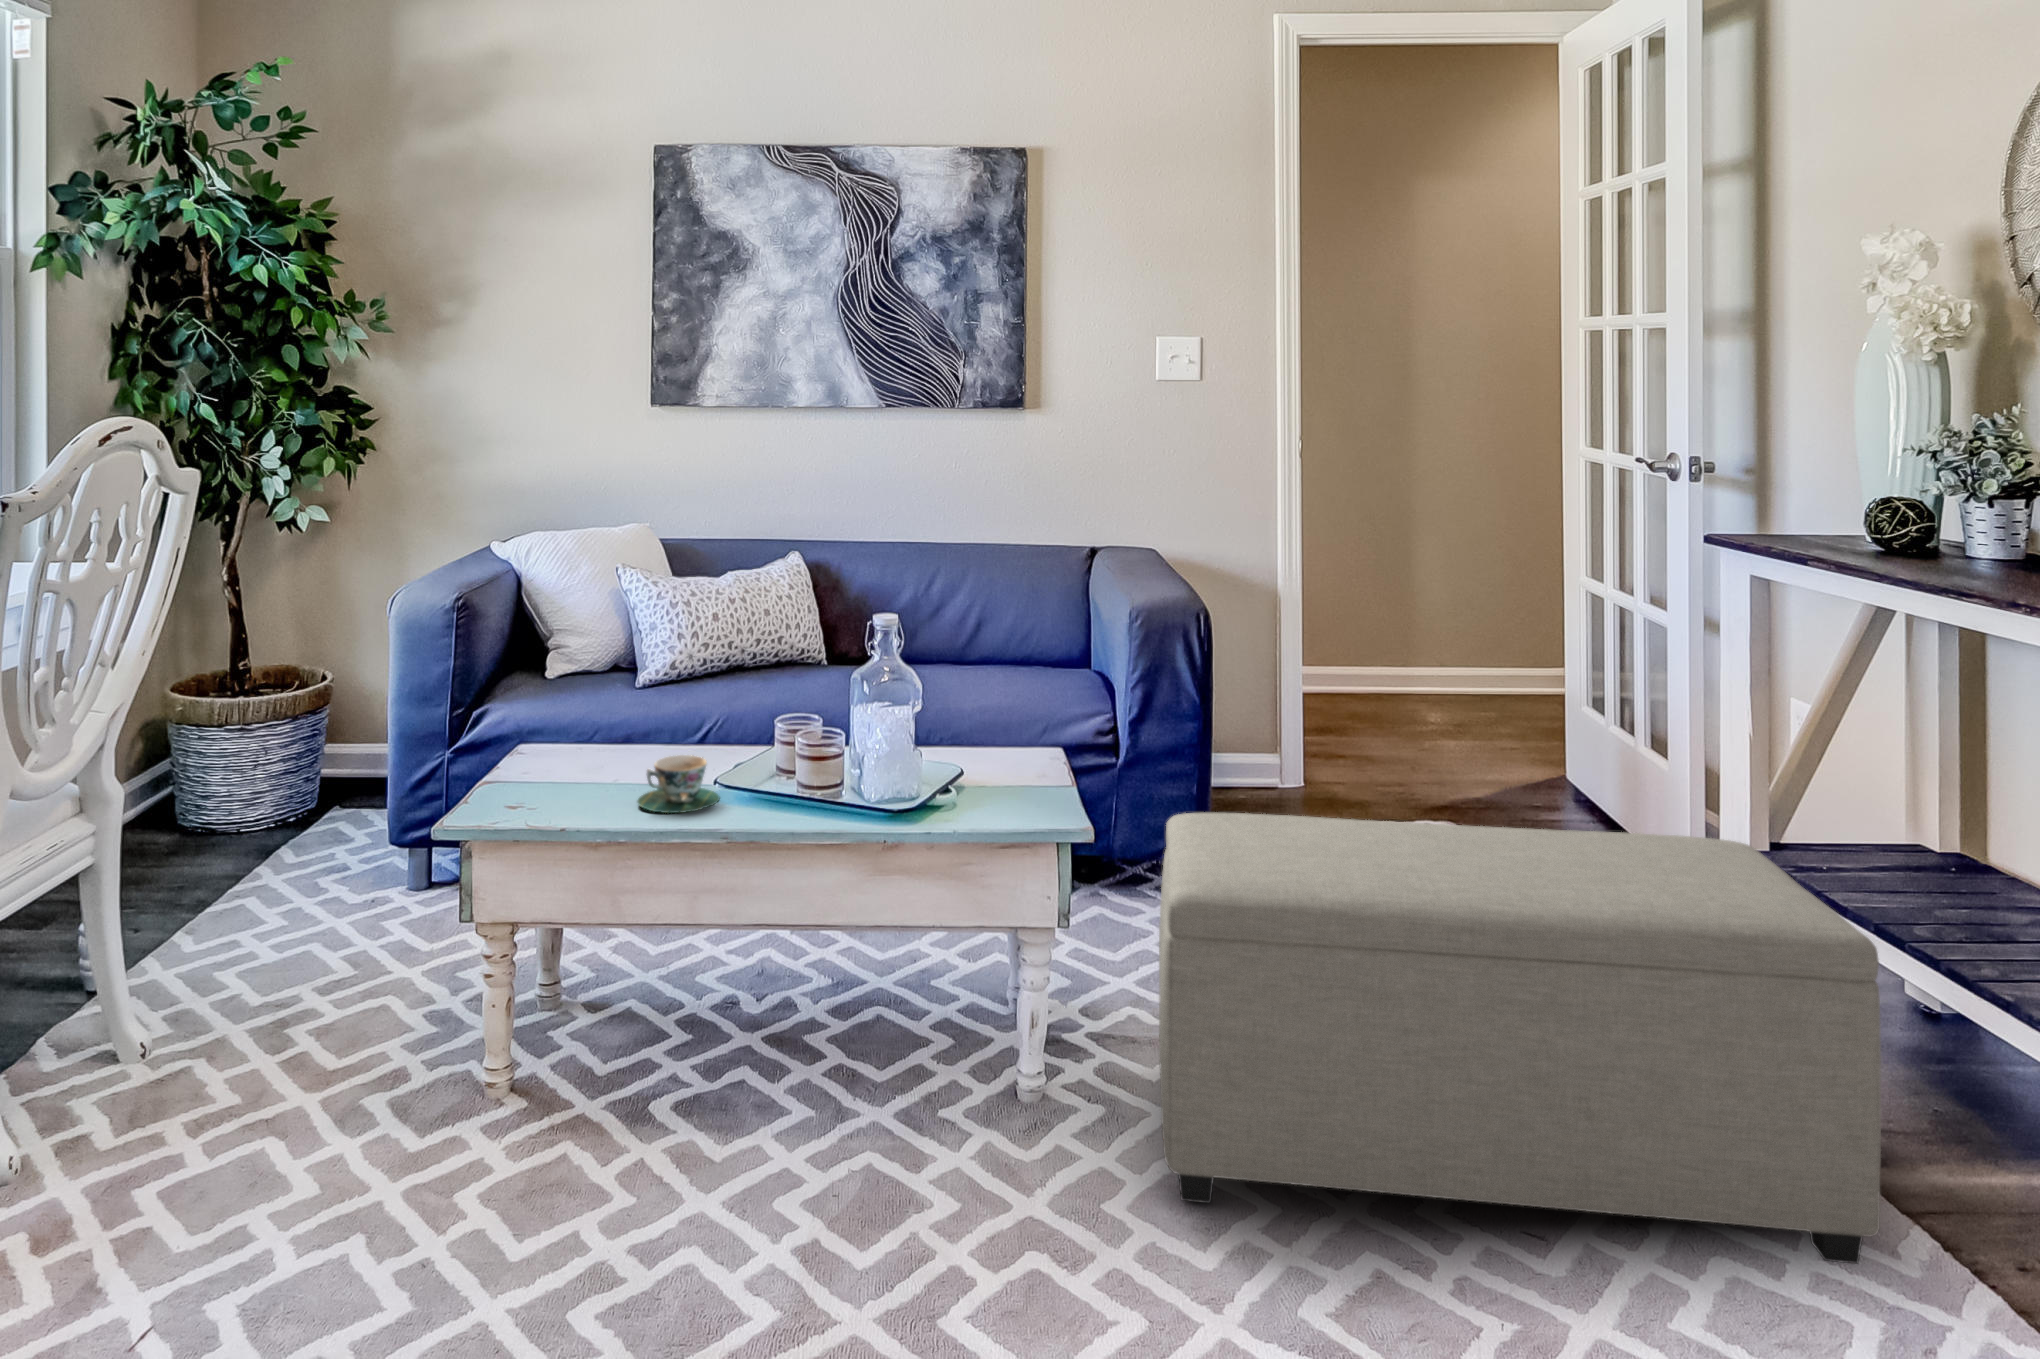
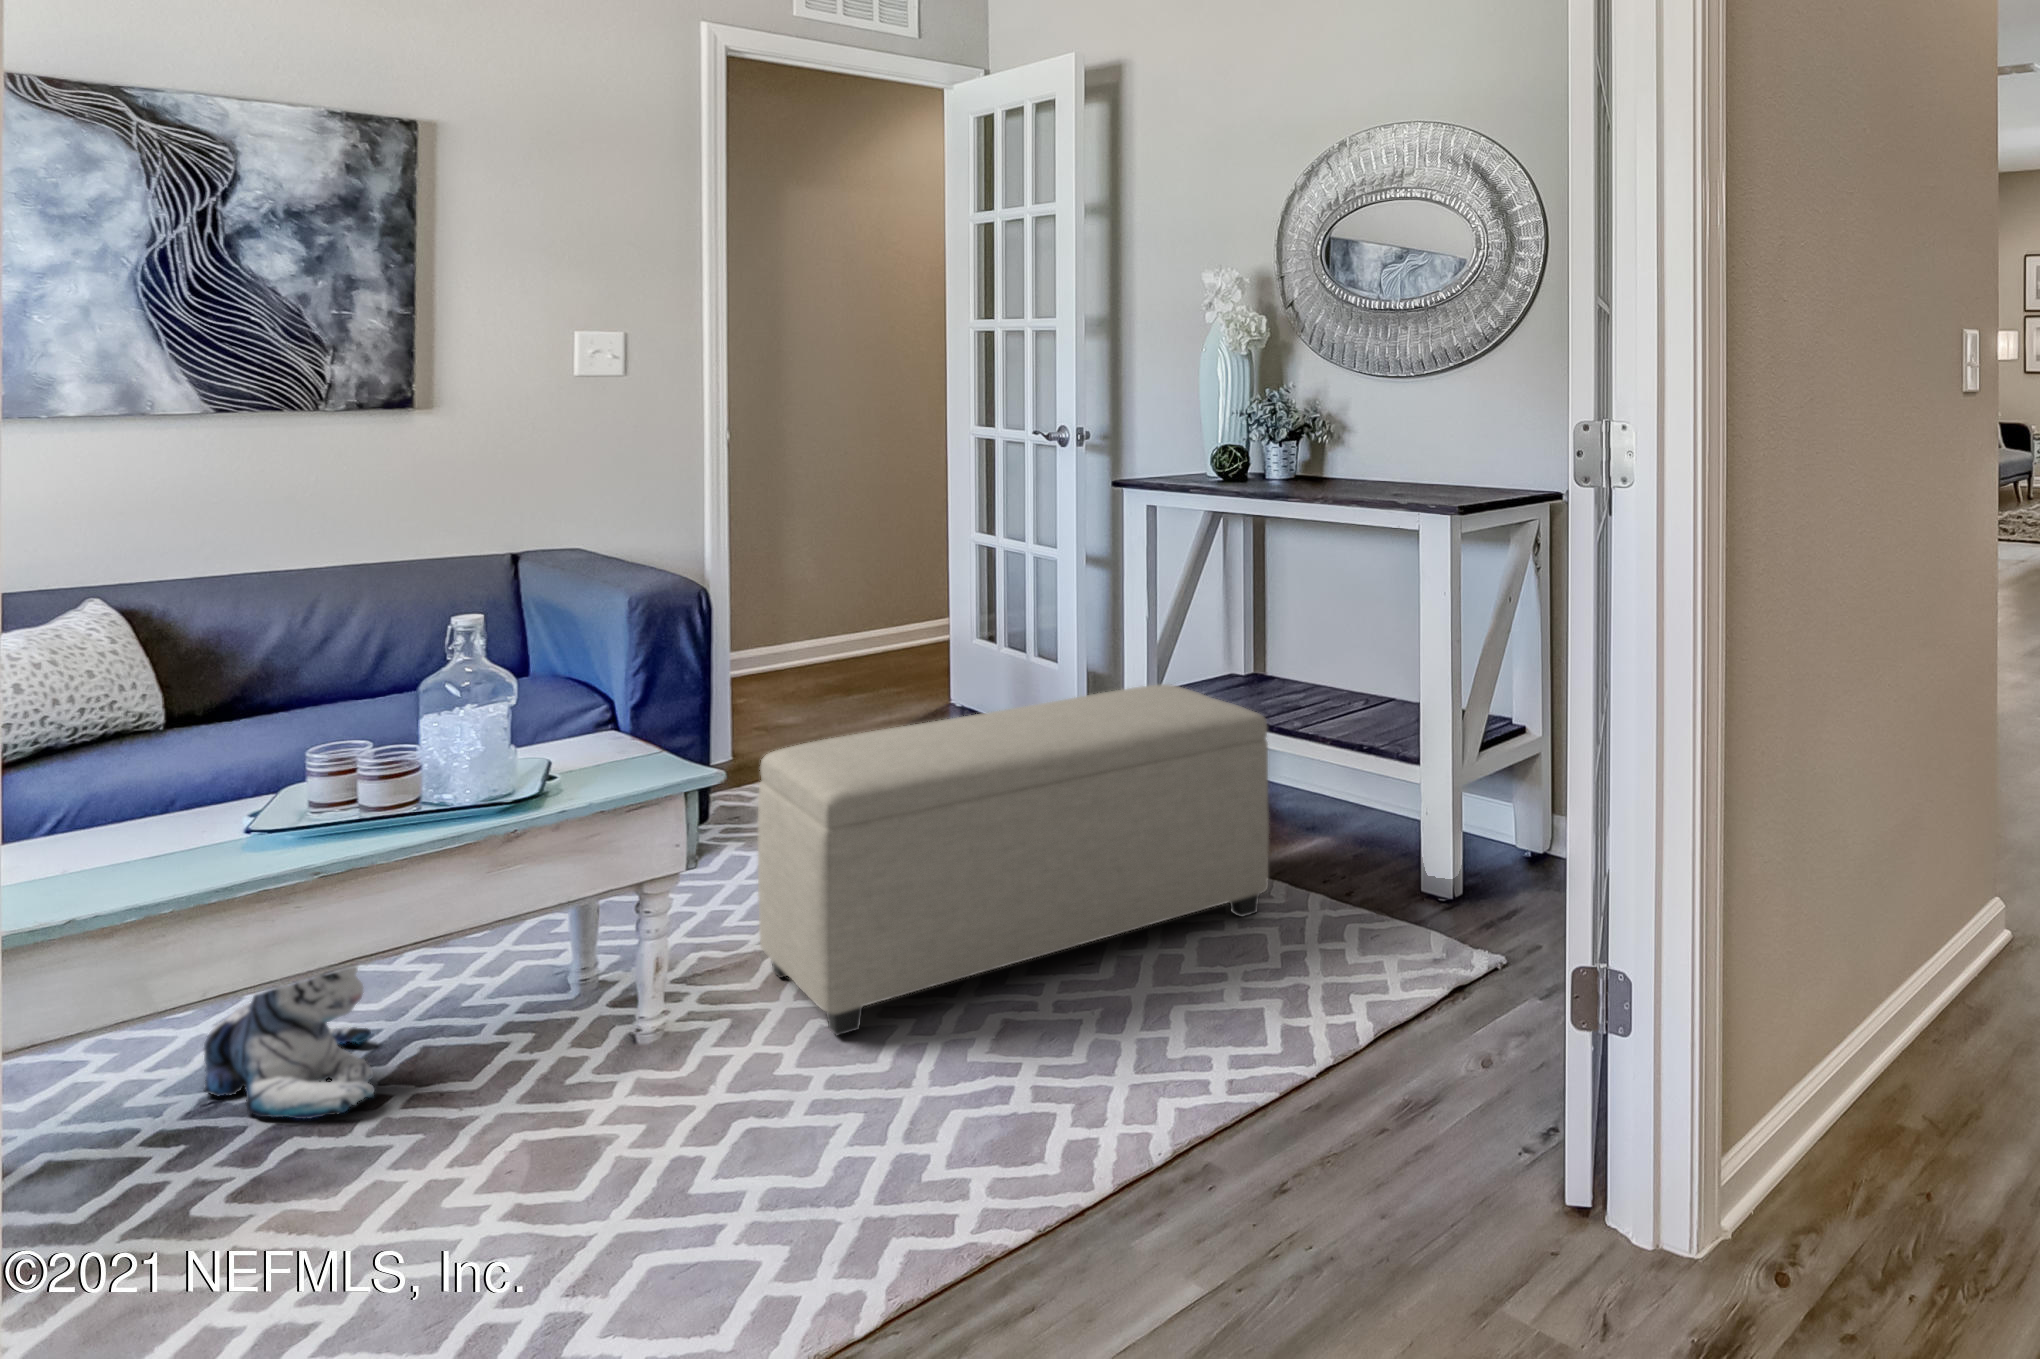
teacup: present [638,755,720,813] -> none [156,804,272,871]
plush toy: none [708,902,836,1077] -> present [204,966,375,1119]

